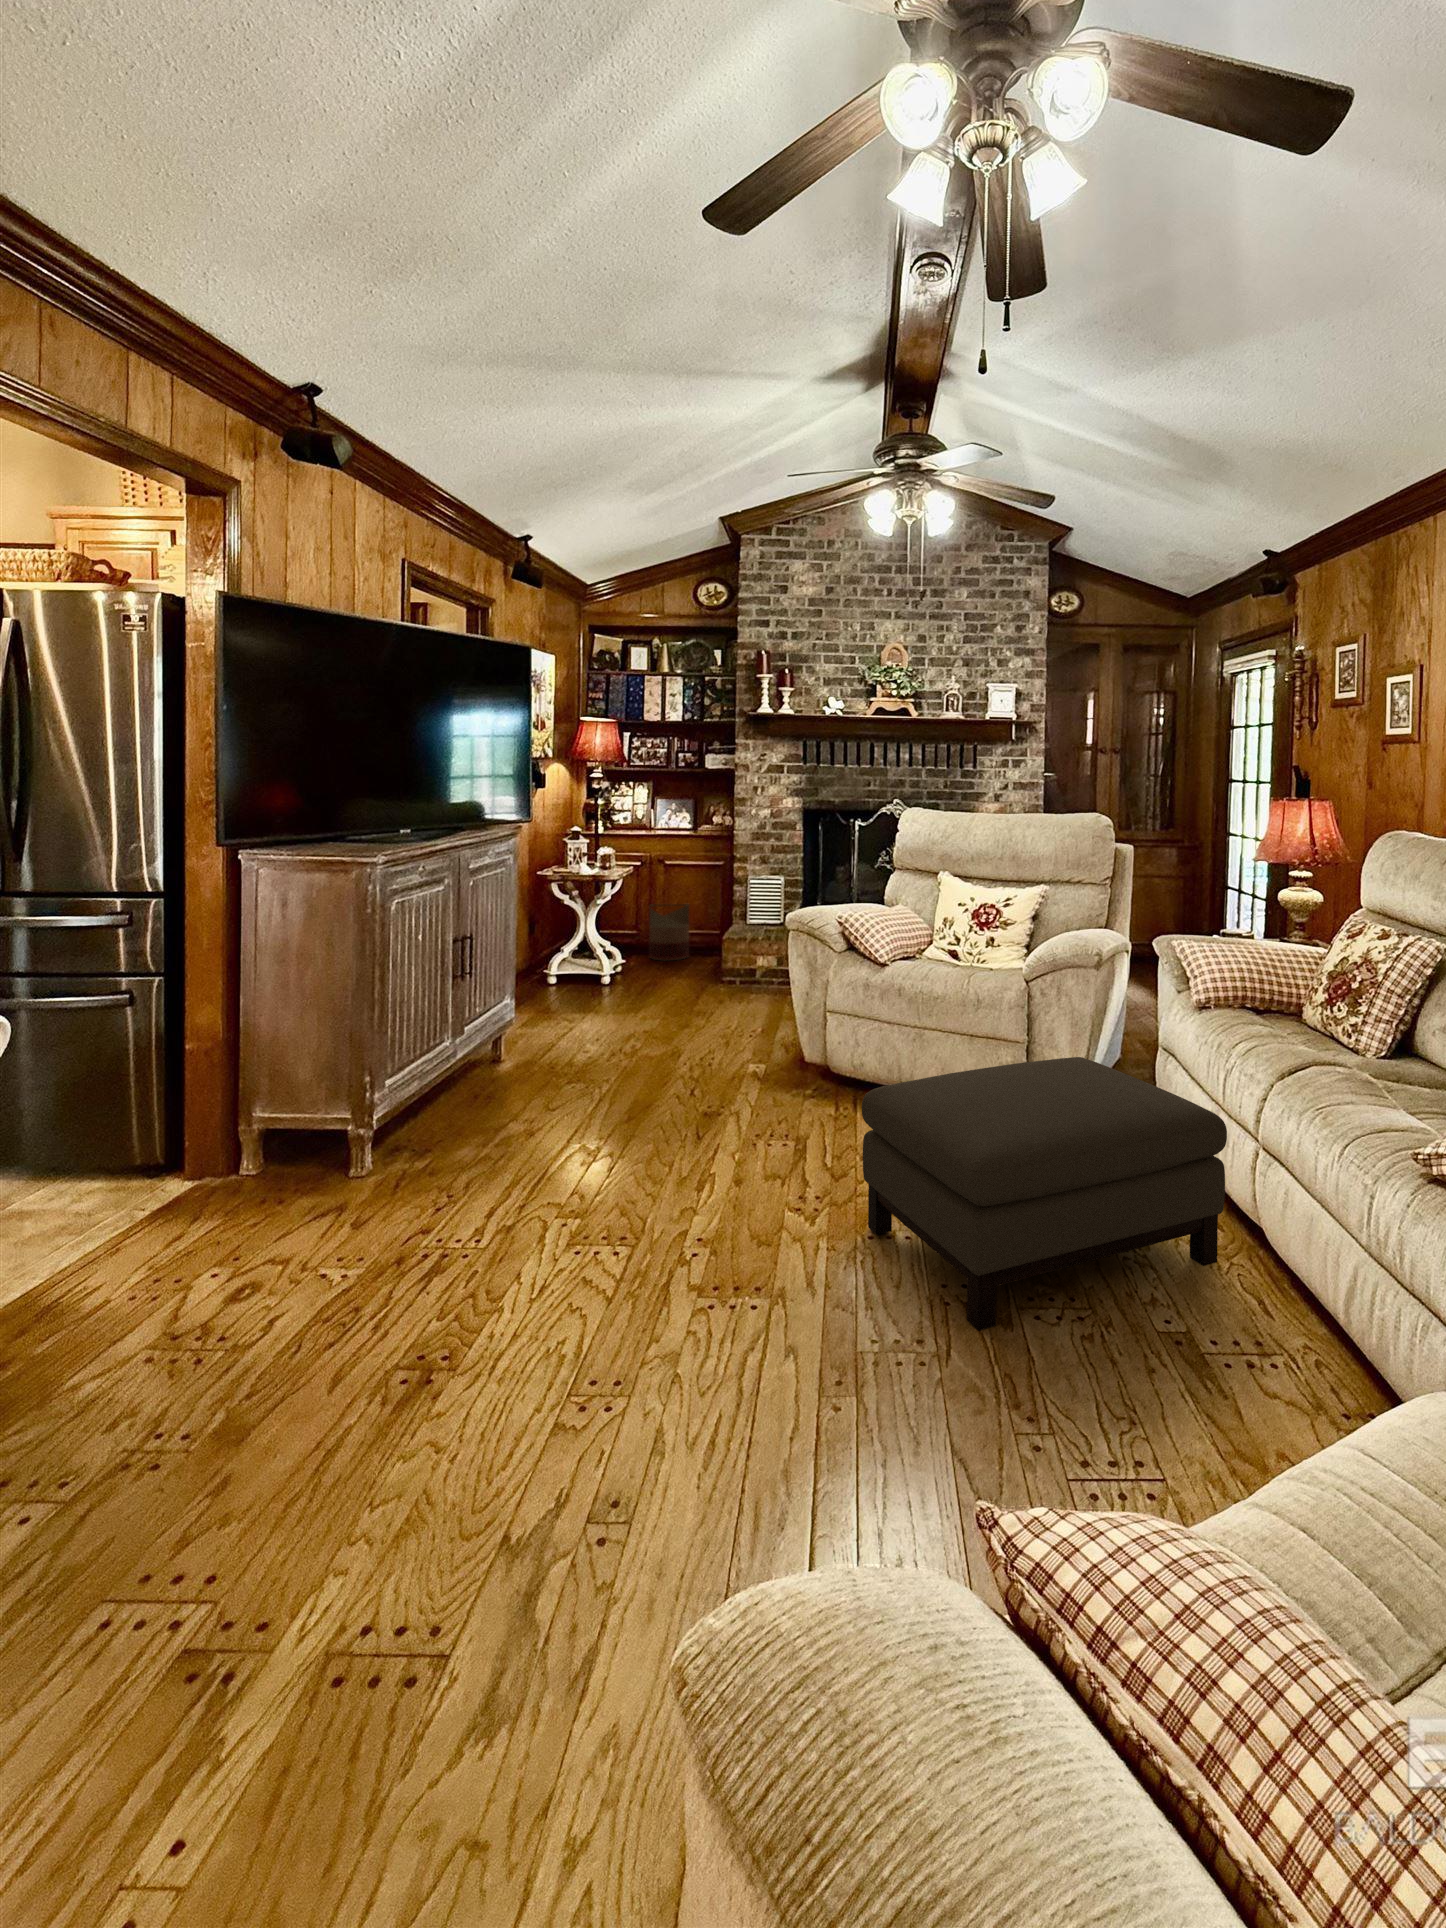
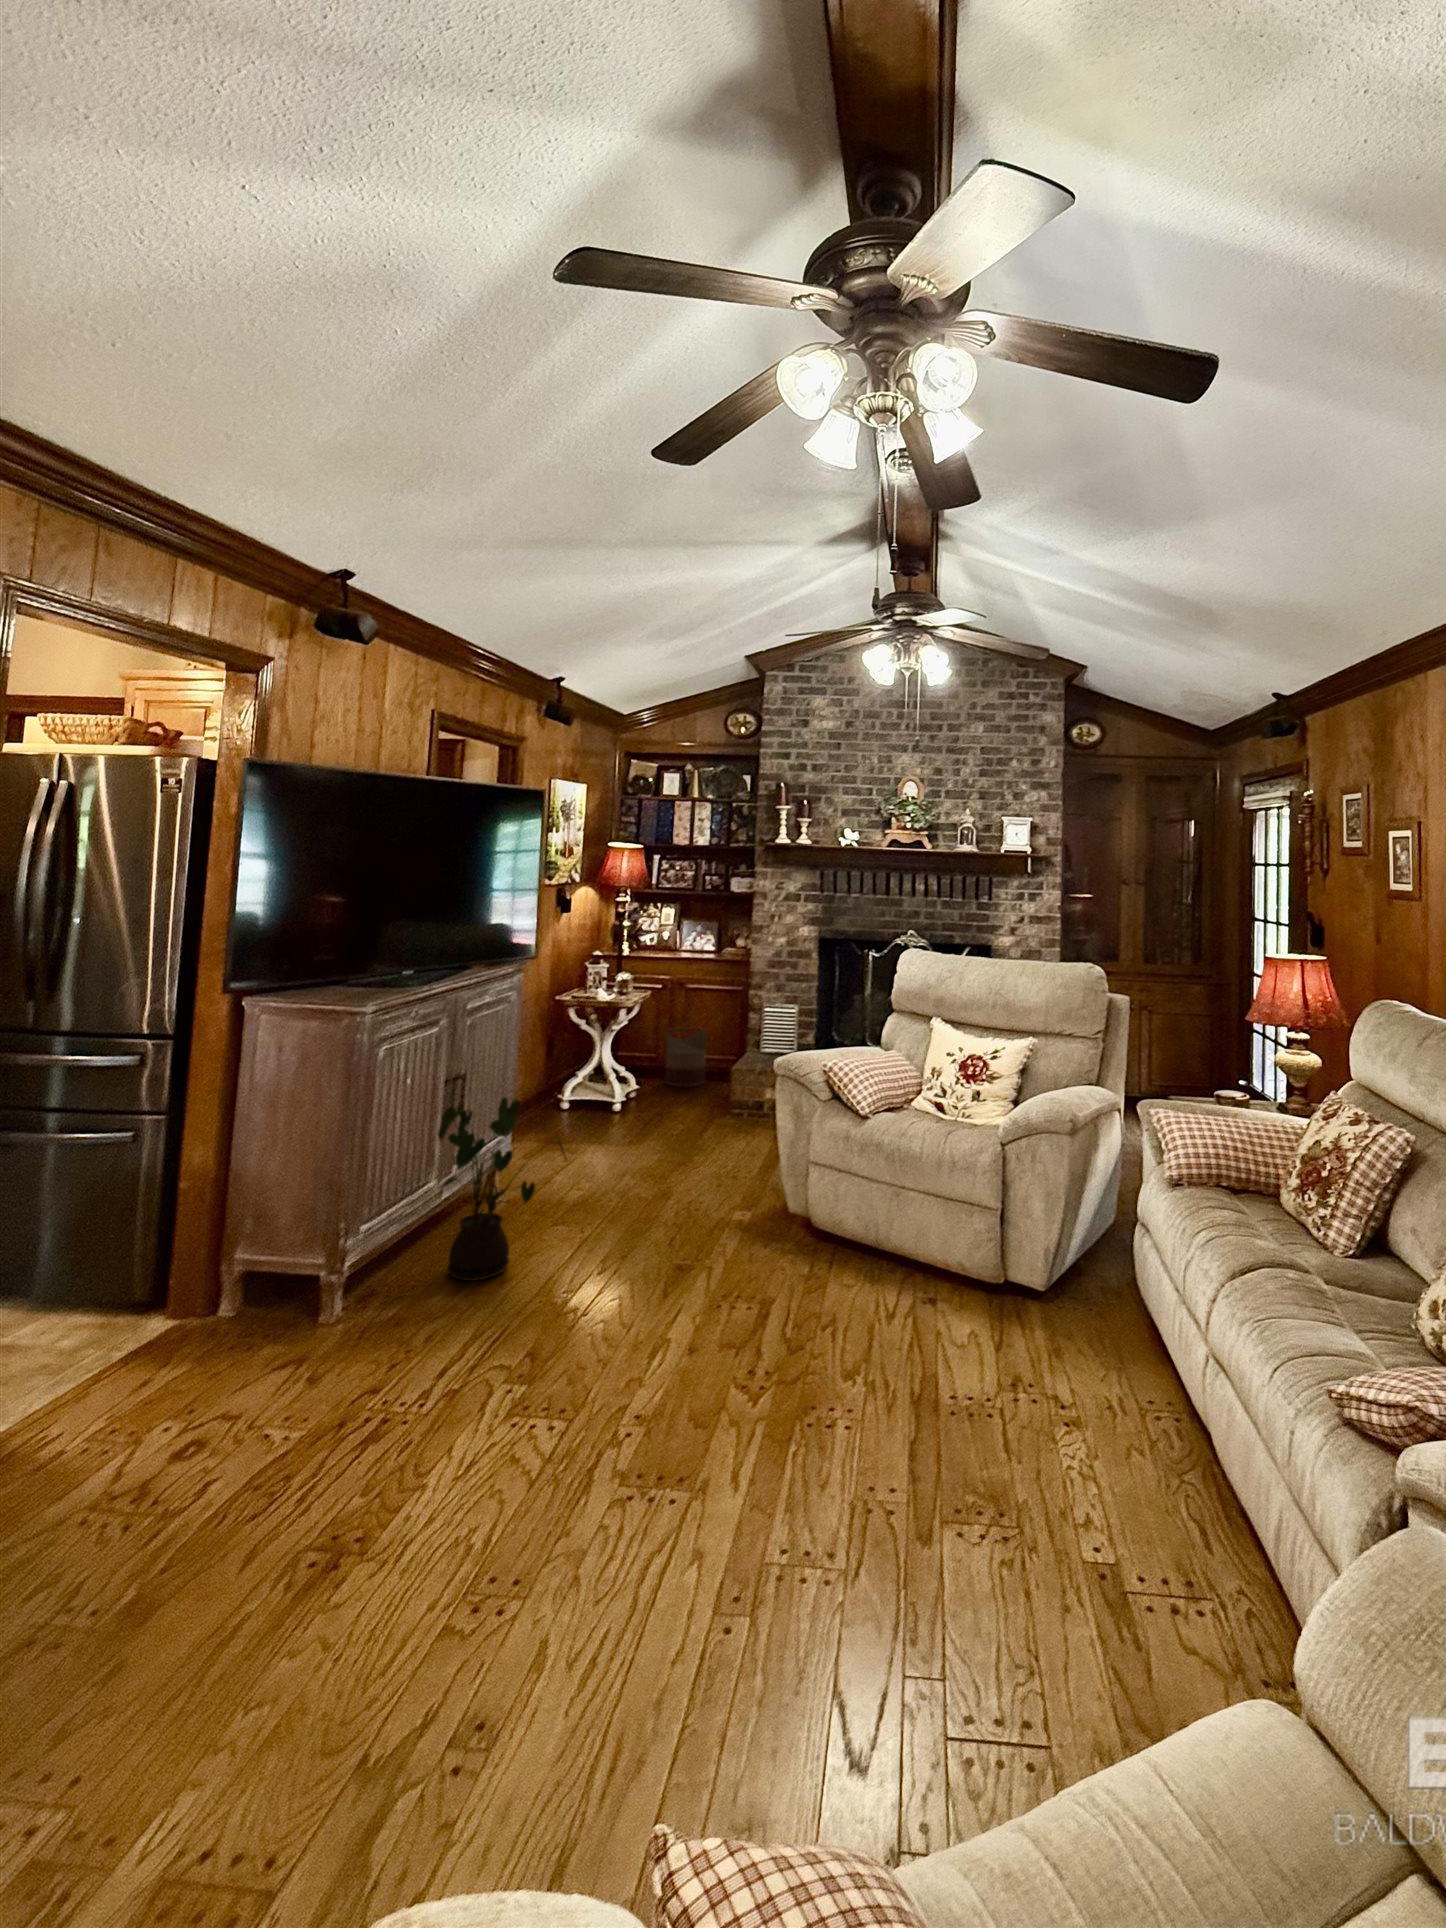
house plant: none [451,955,588,1132] -> present [438,1097,566,1281]
ottoman: present [862,1057,1227,1330] -> none [807,1236,1174,1545]

